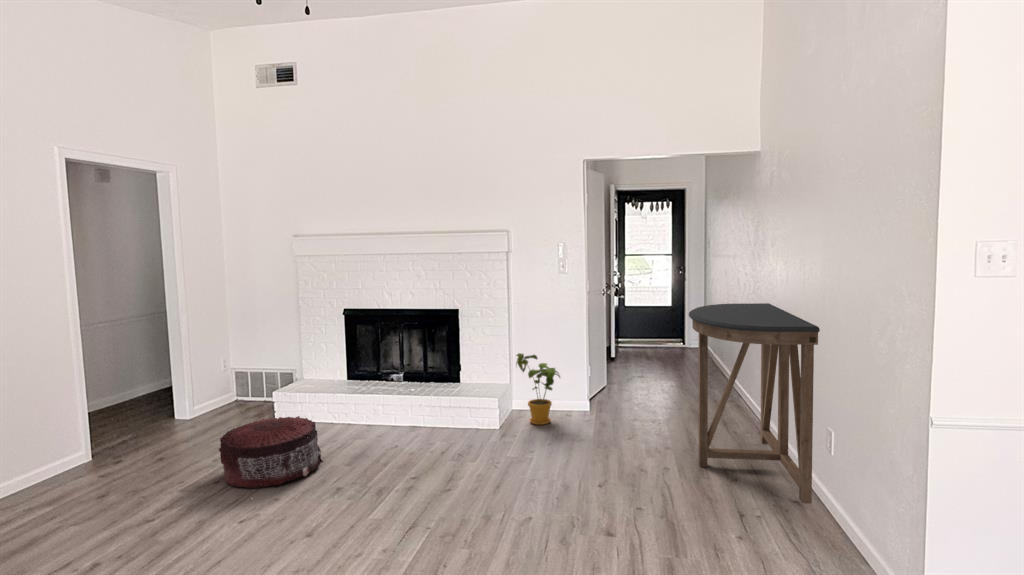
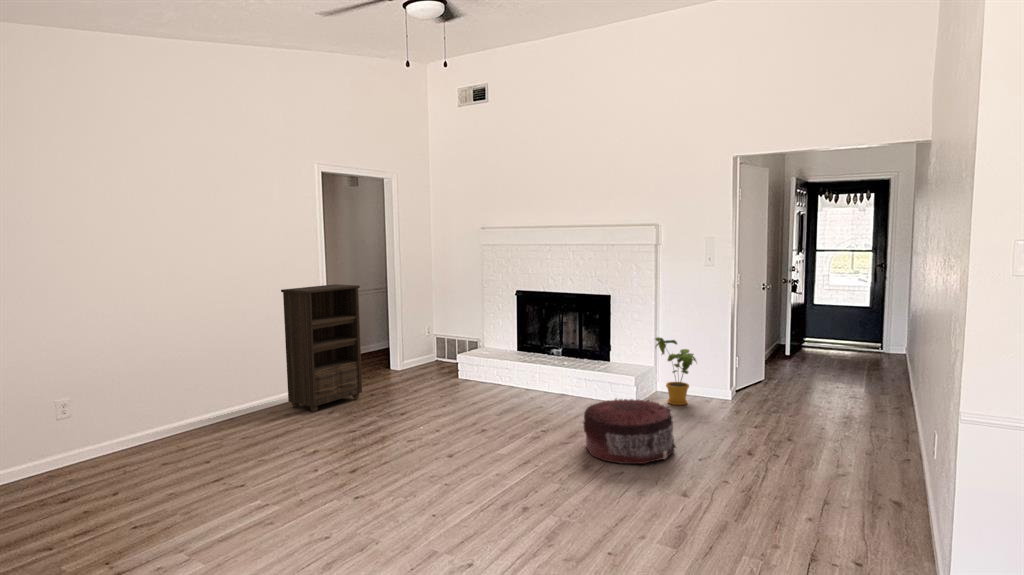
console table: present [689,303,820,504] -> none [806,300,921,502]
bookshelf: none [13,314,148,496] -> present [281,284,362,412]
pouf: present [219,416,323,488] -> present [583,399,676,464]

